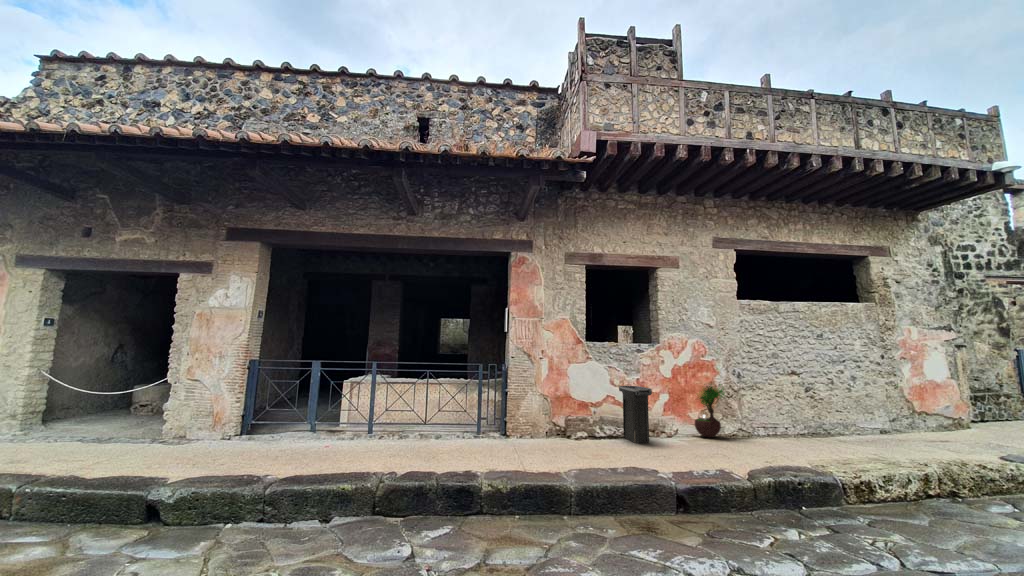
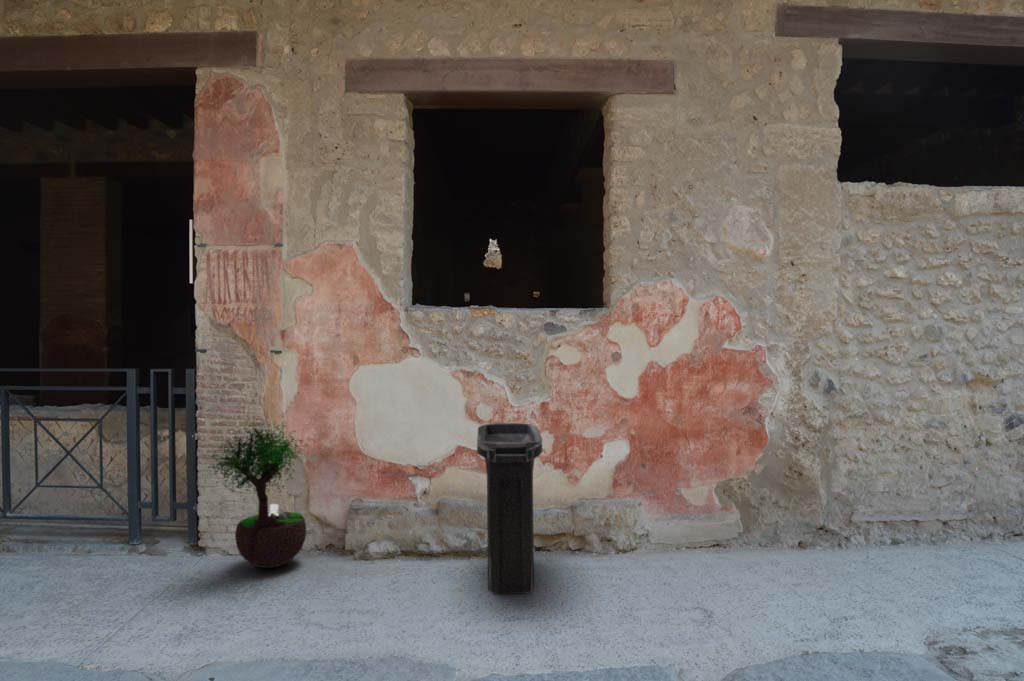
potted tree: present [695,384,724,437] -> present [208,421,306,568]

